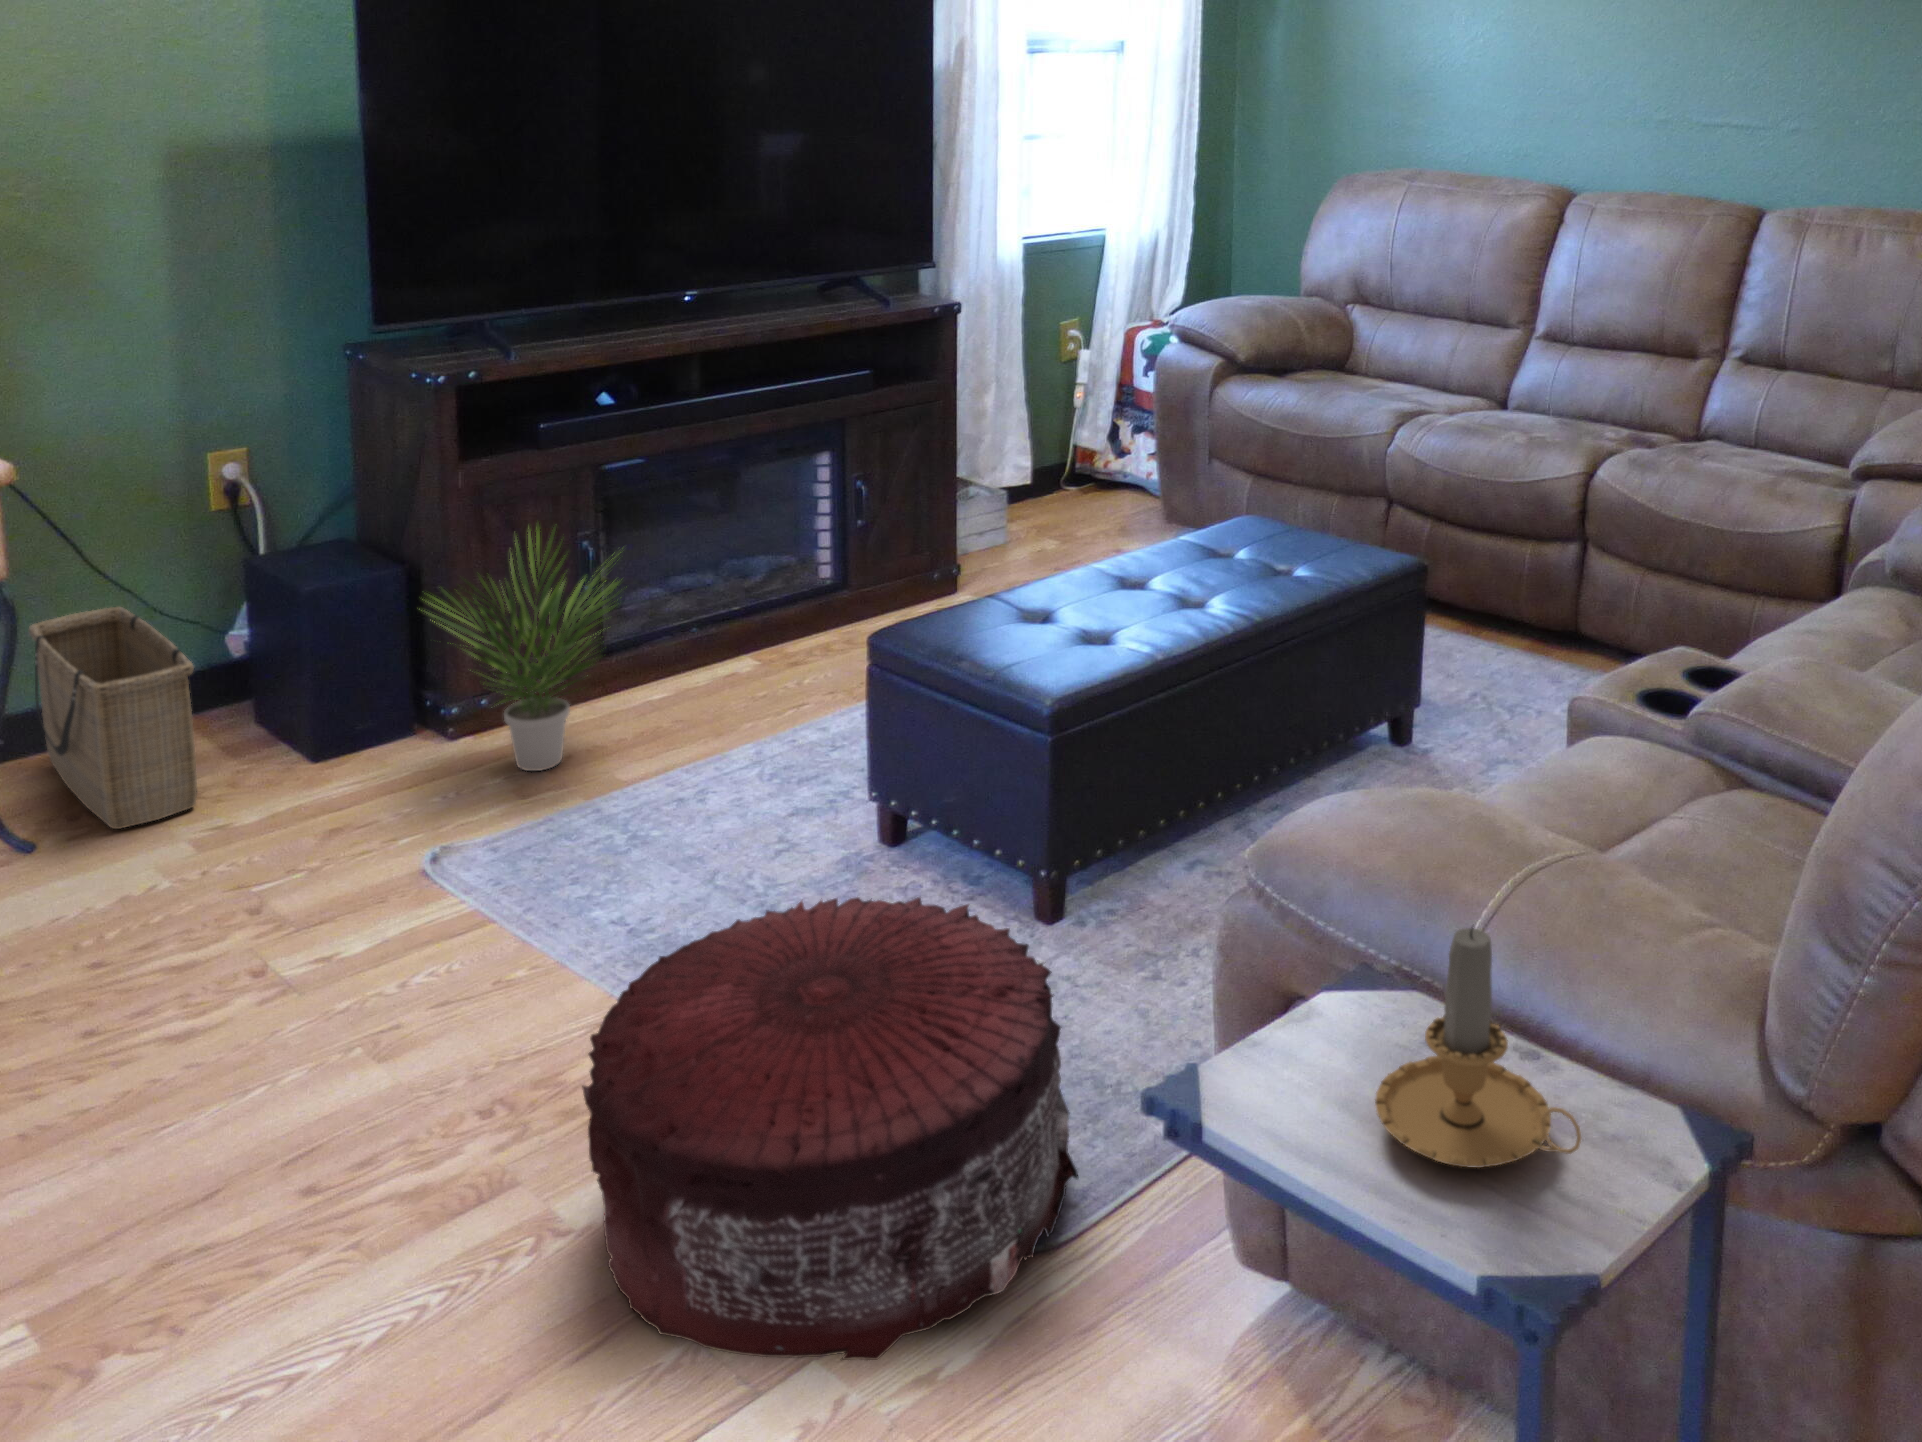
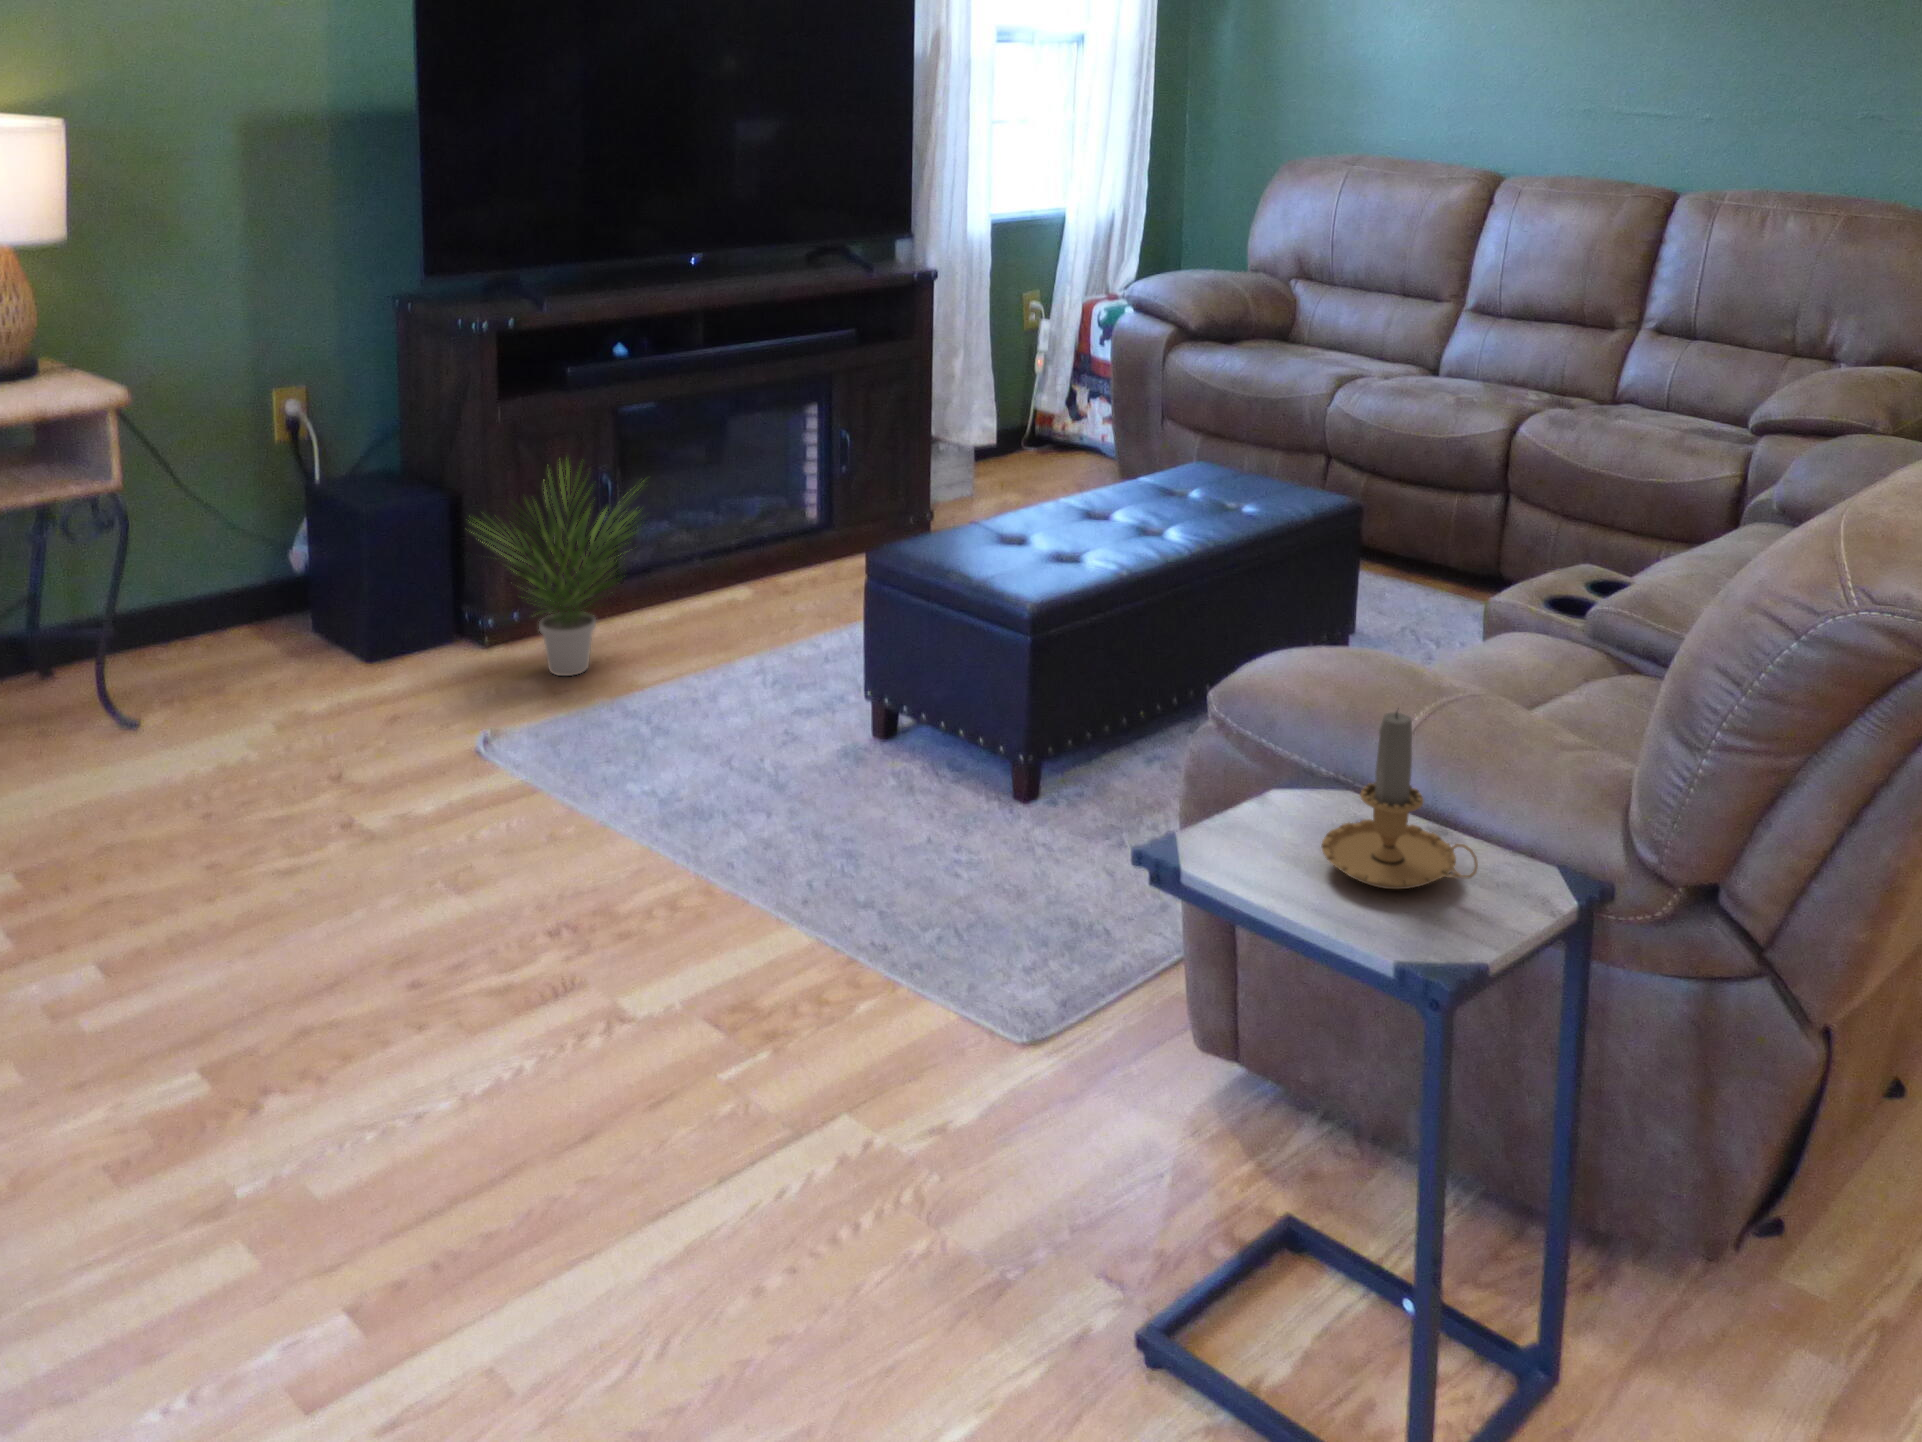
basket: present [29,607,197,829] -> none [124,525,275,715]
pouf: present [582,897,1078,1360] -> none [655,759,1065,1110]

